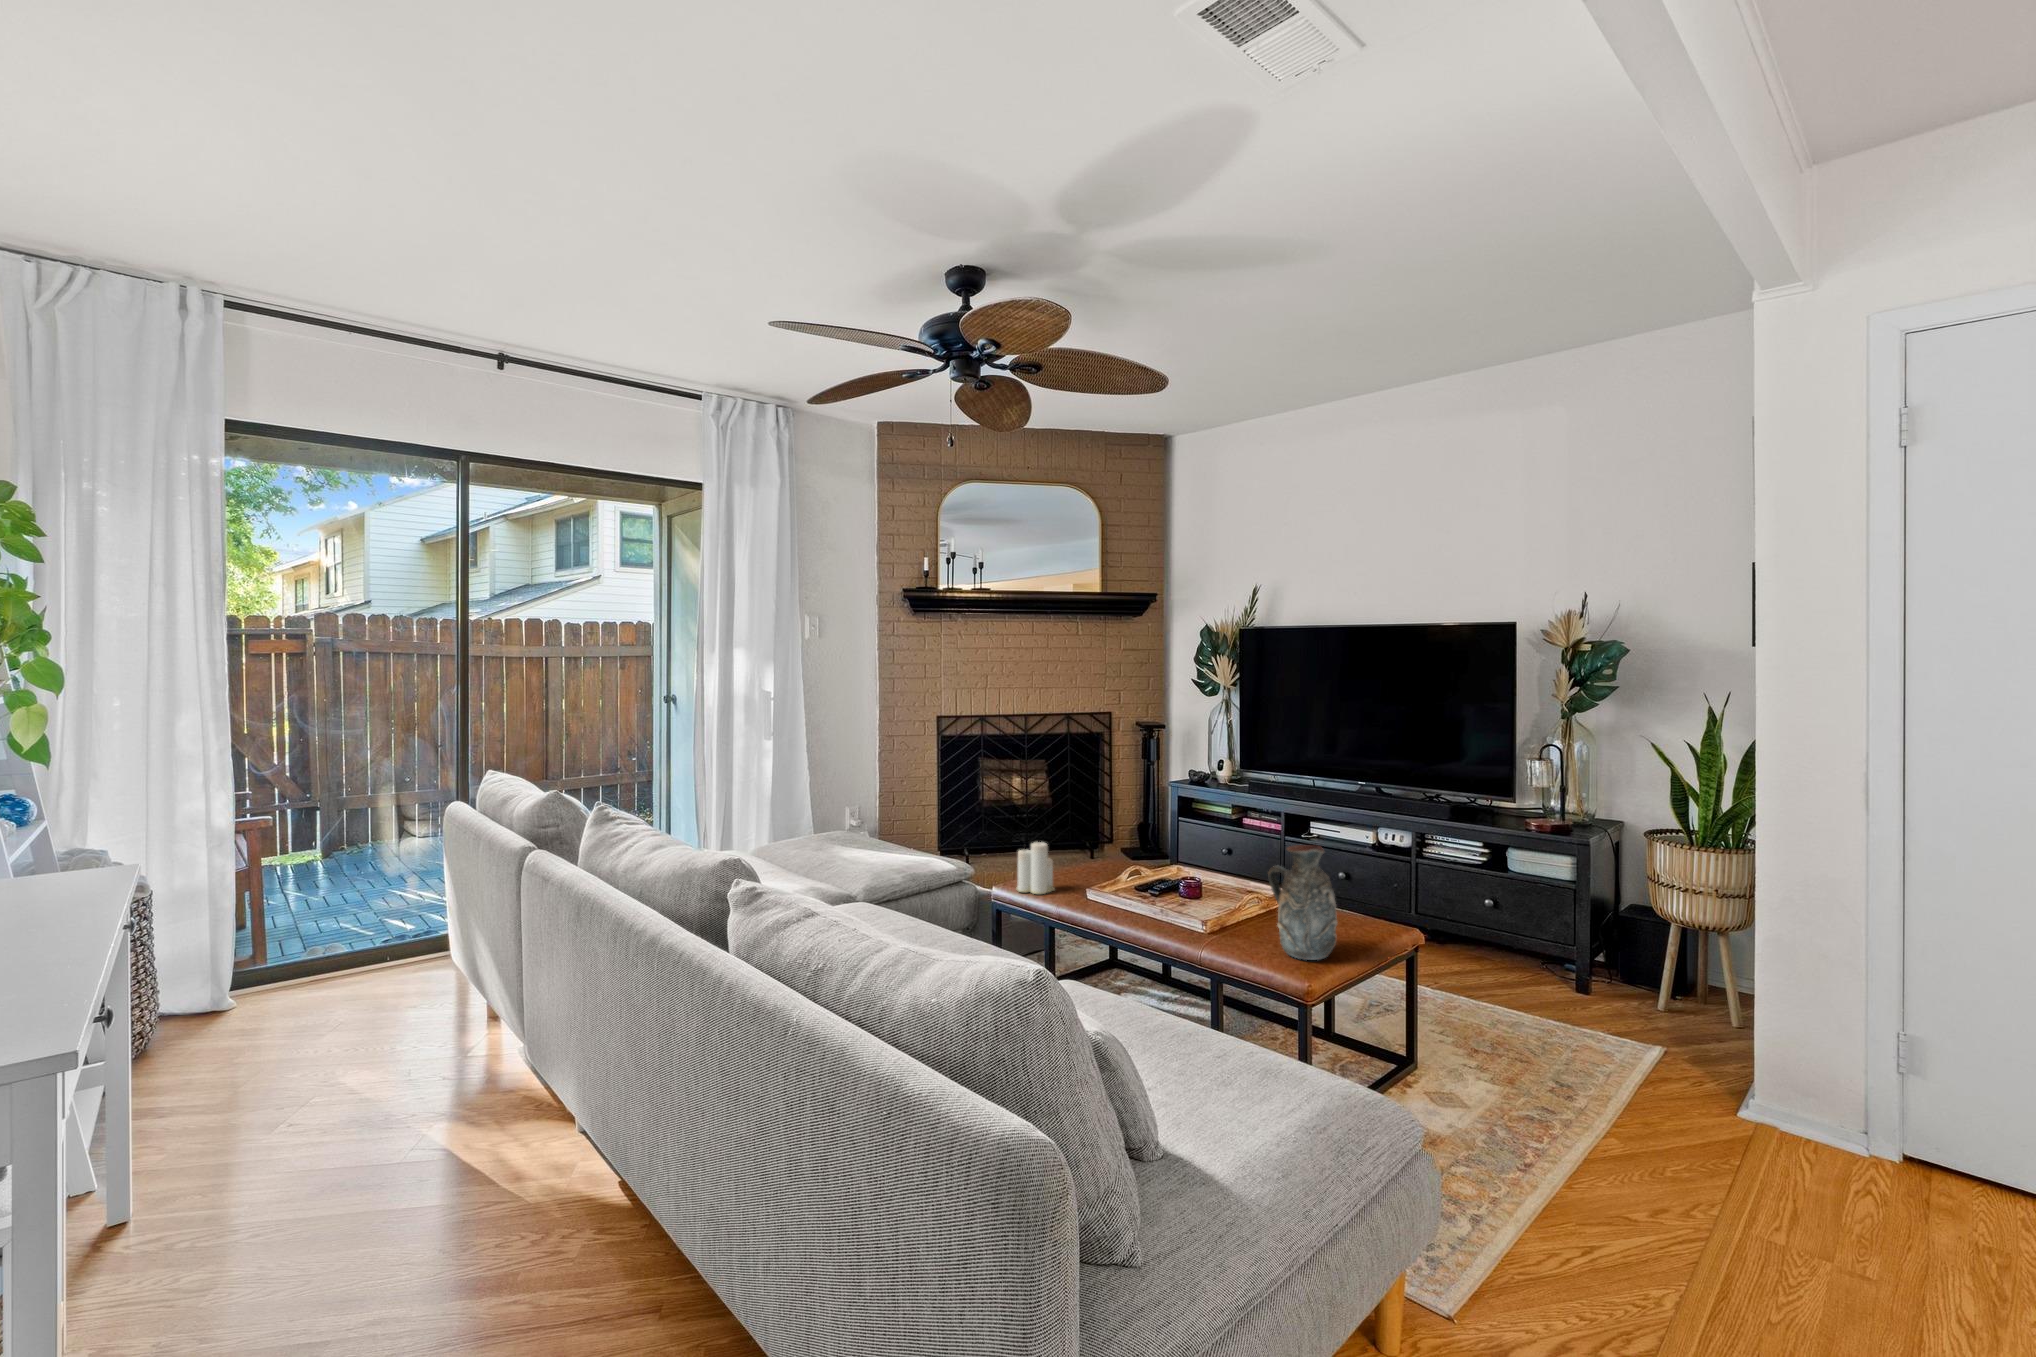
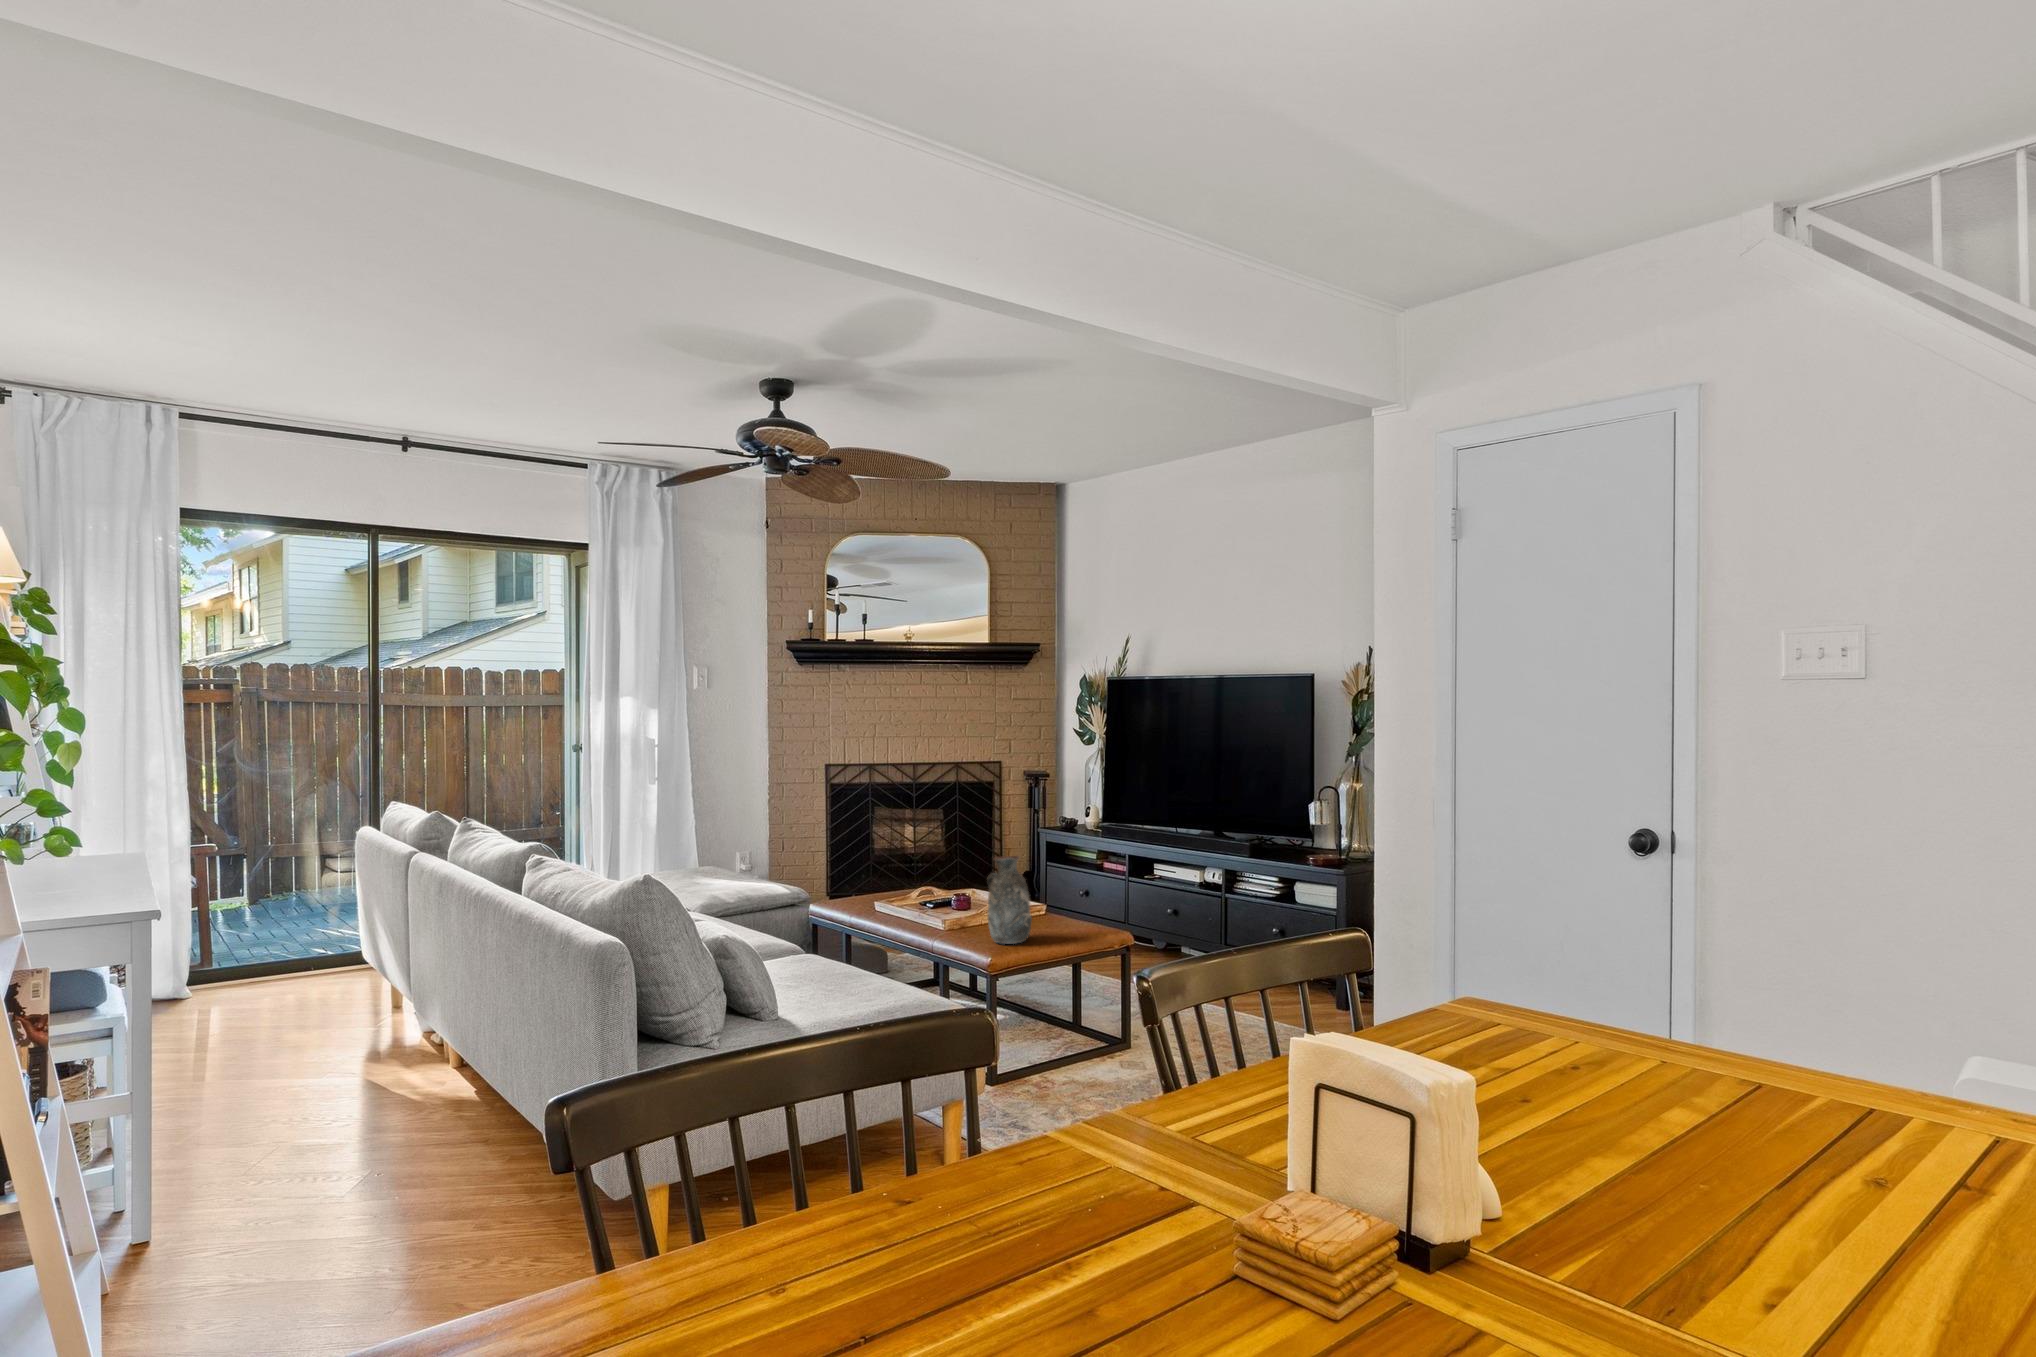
candle: present [1016,842,1055,894] -> none [826,861,859,909]

